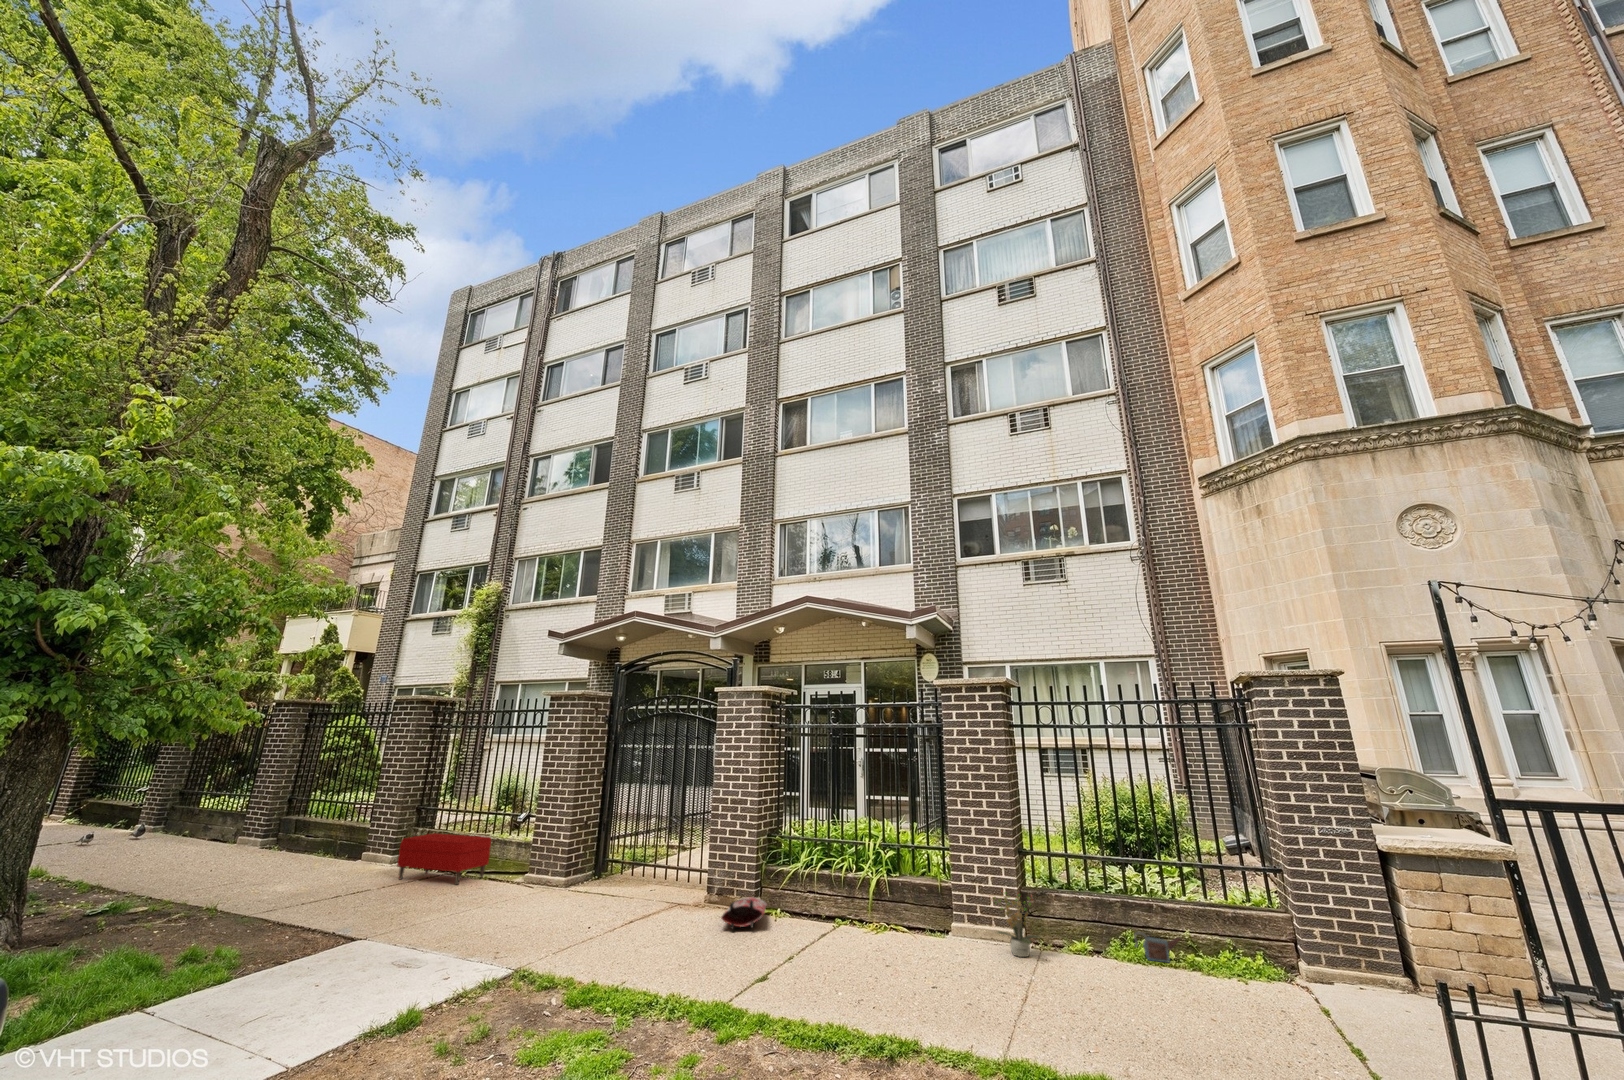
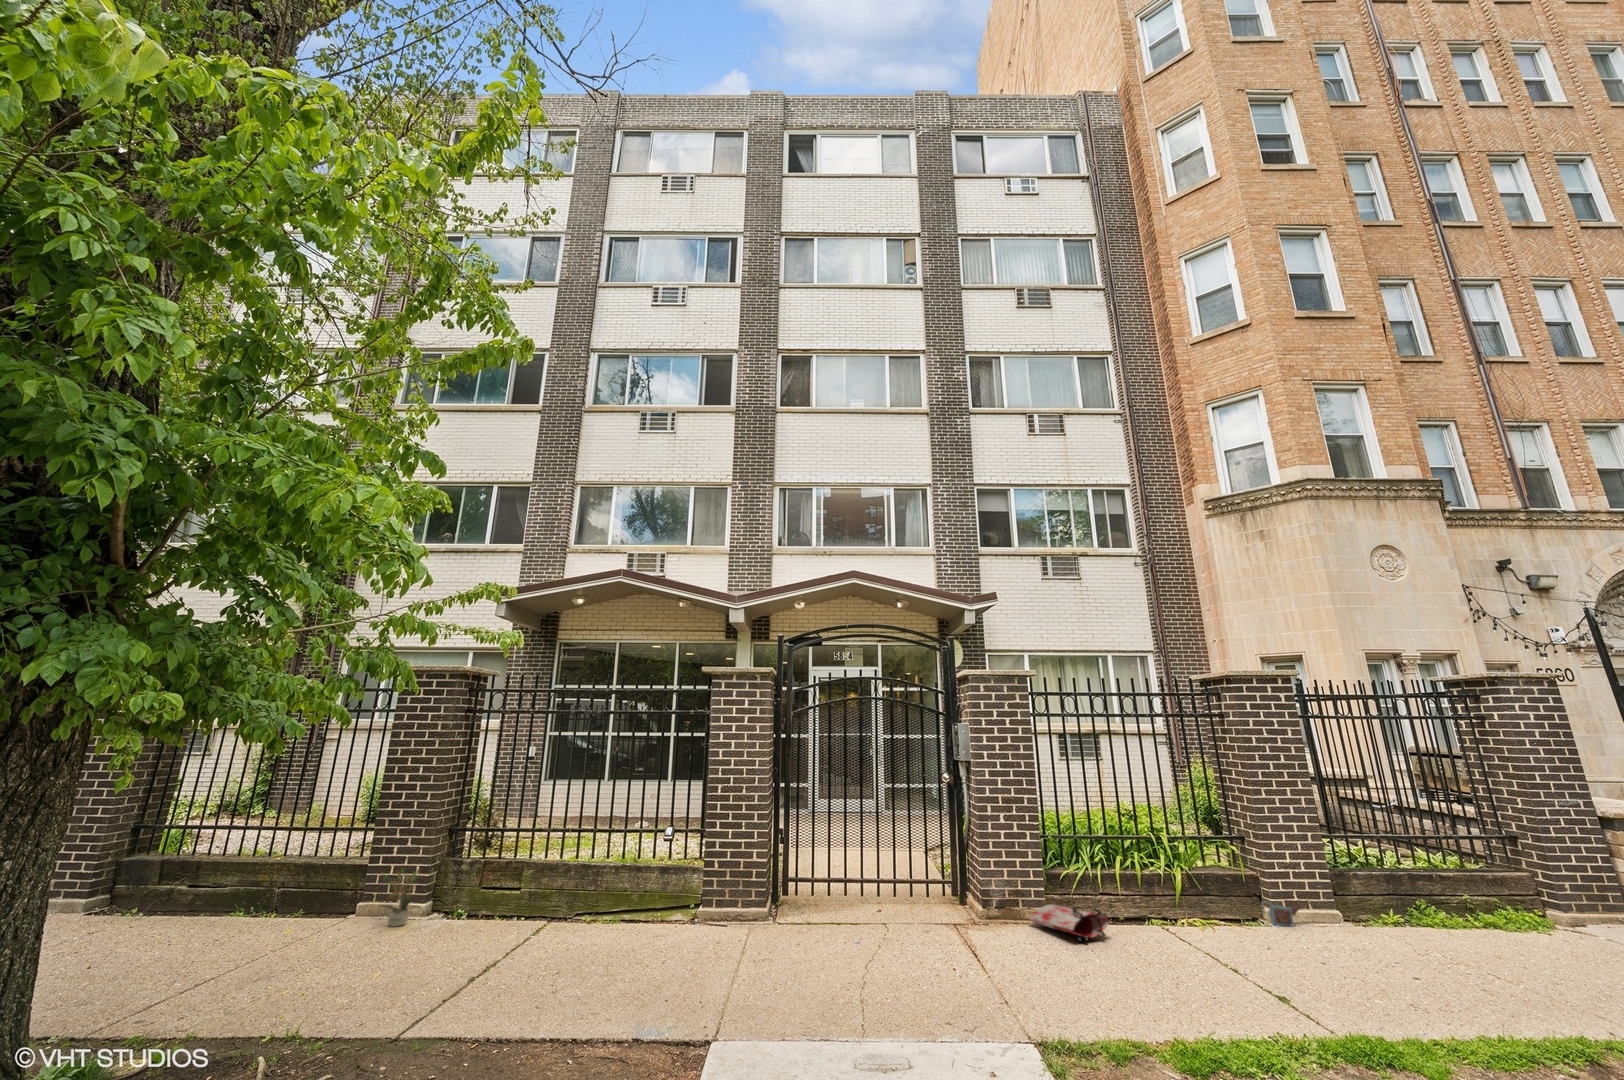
bench: present [397,833,491,885] -> none [499,861,629,931]
potted plant: present [994,892,1039,957] -> present [379,868,420,927]
watering can: present [1134,932,1180,962] -> present [1260,901,1301,926]

